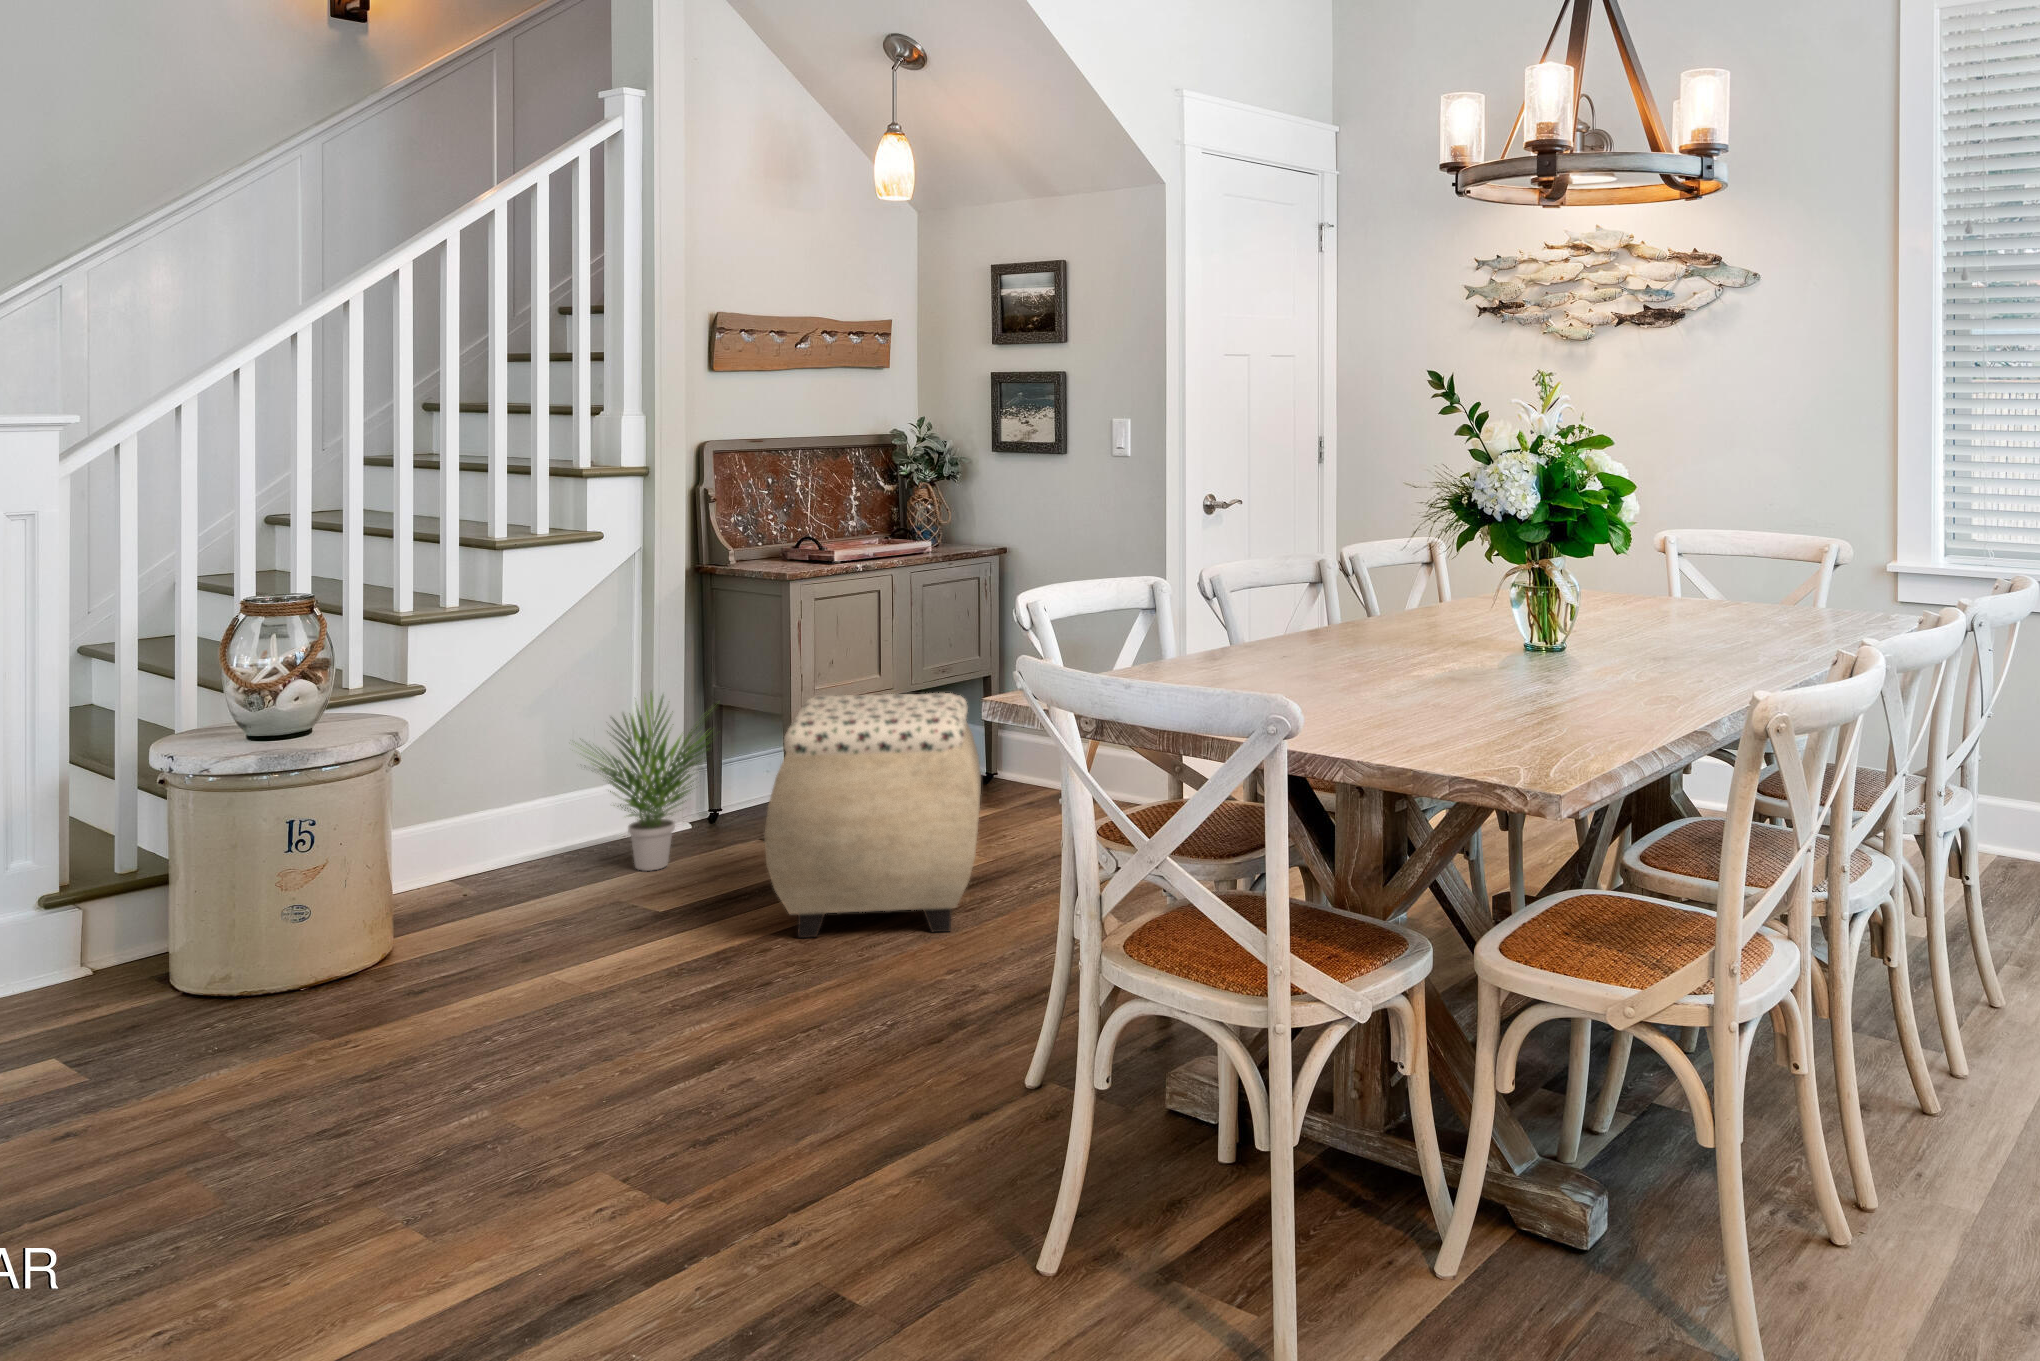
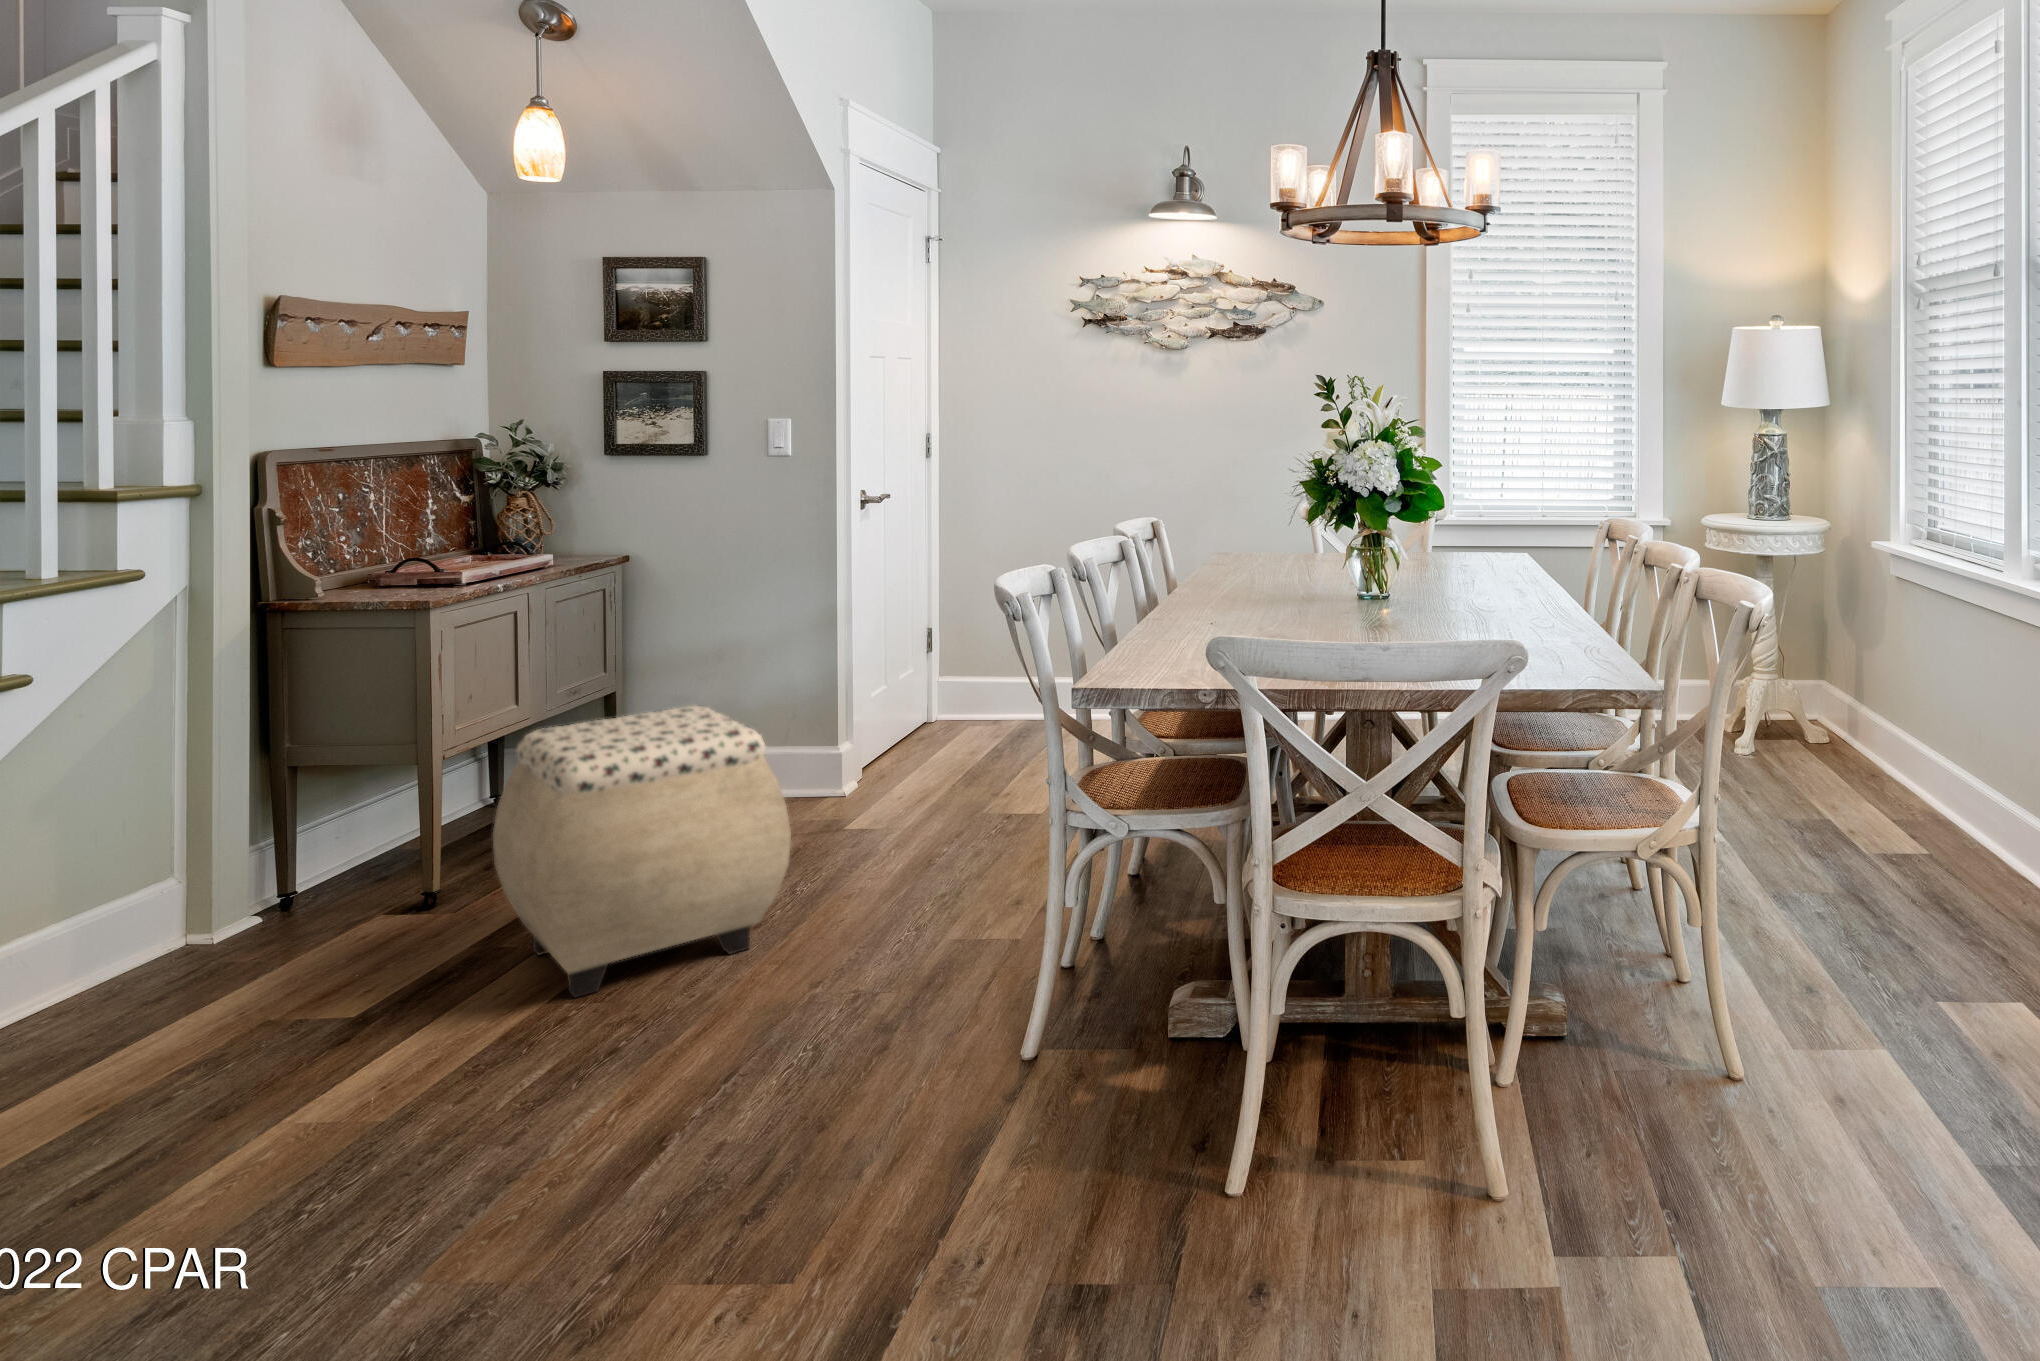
potted plant: present [575,694,712,871] -> none [112,752,361,980]

